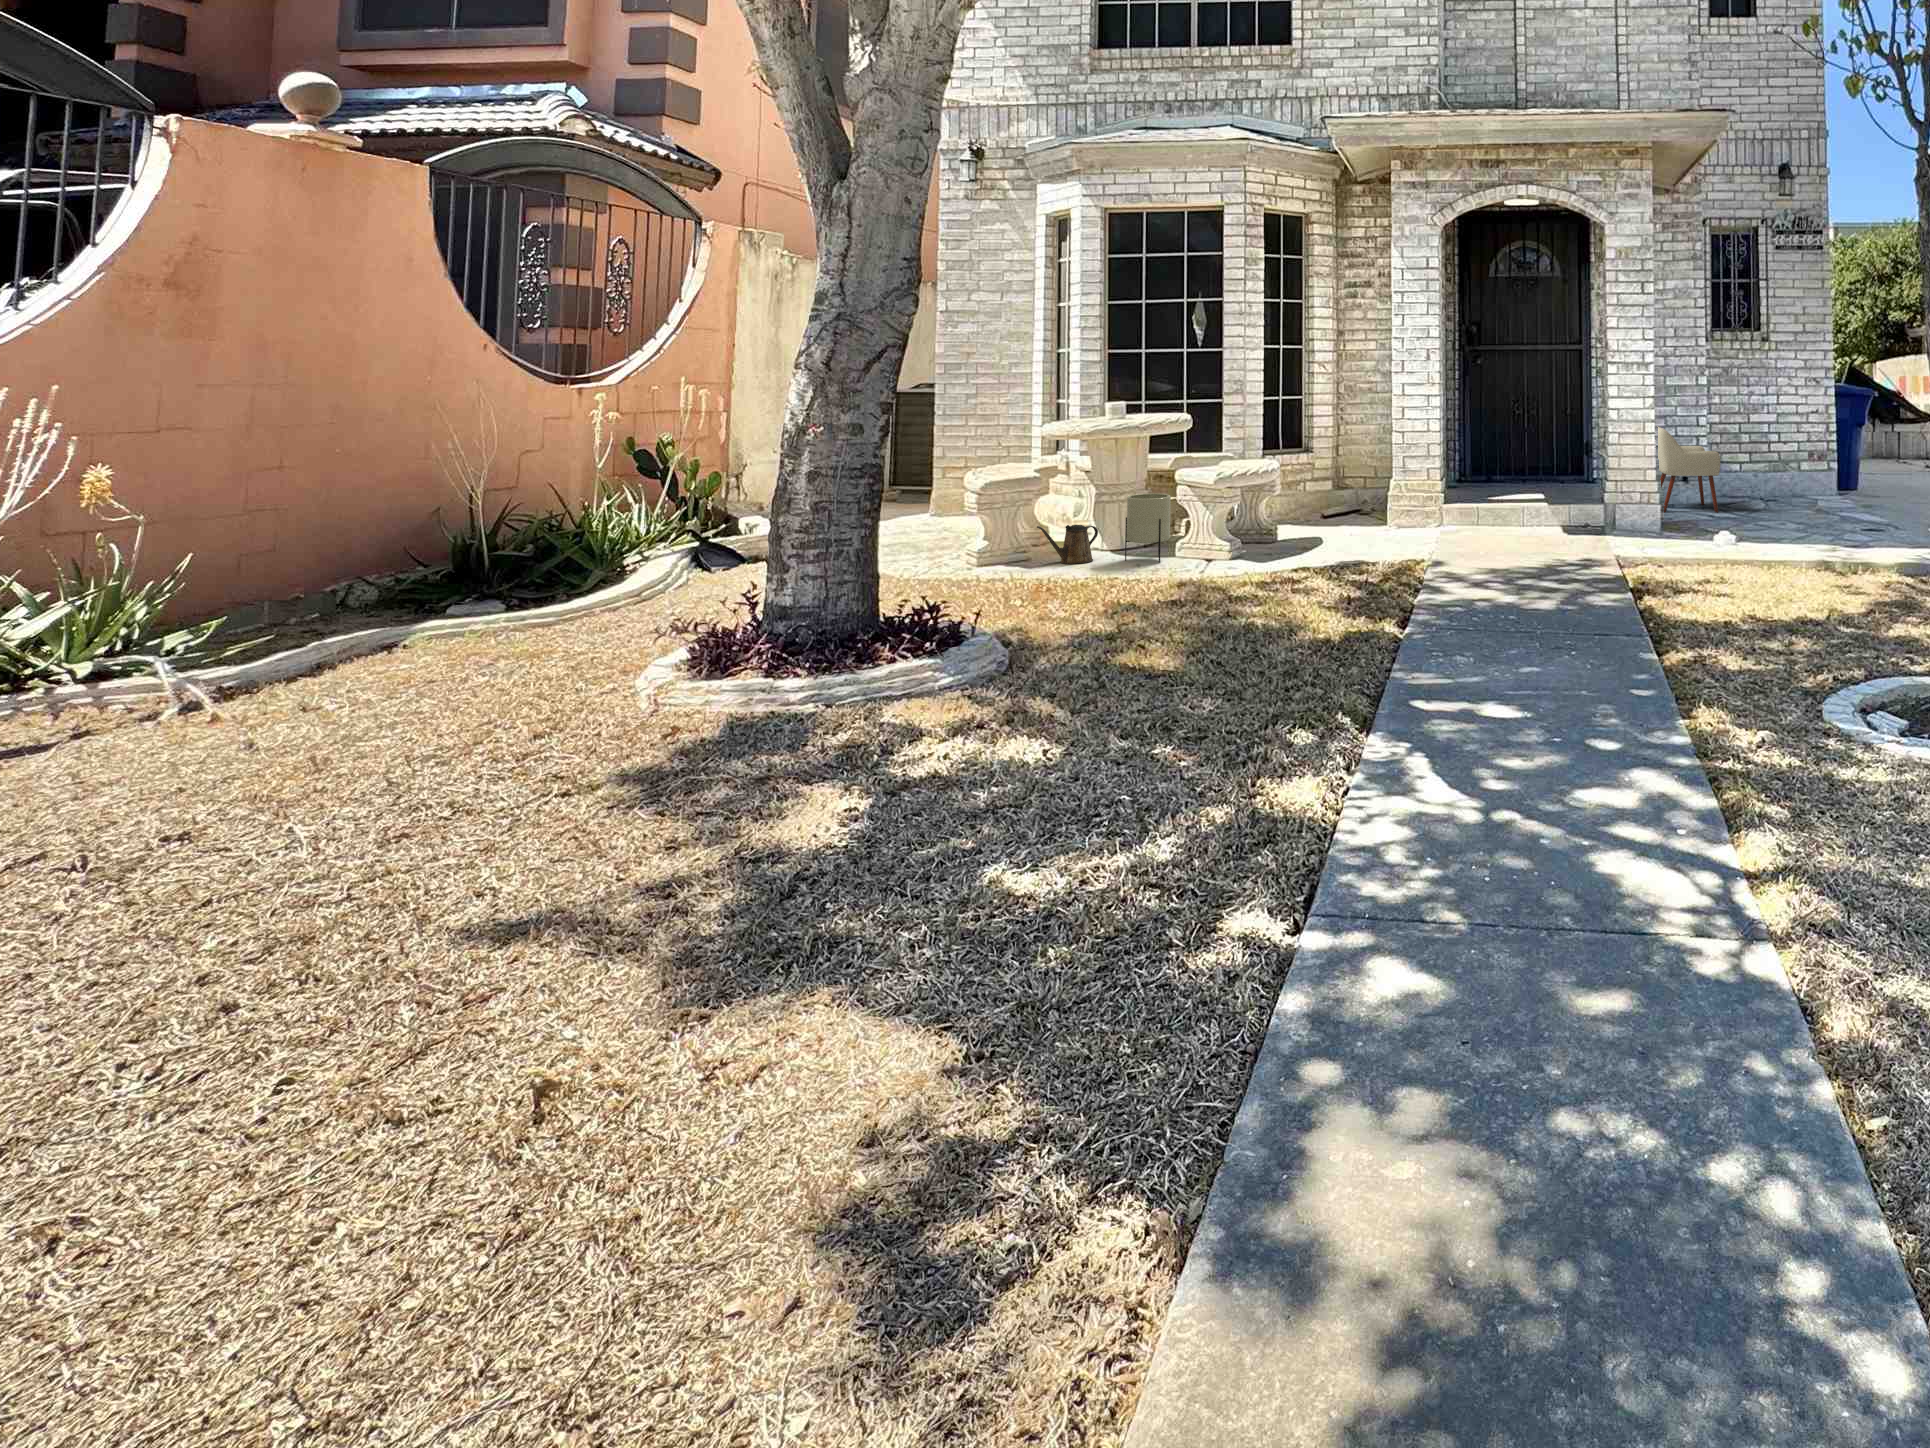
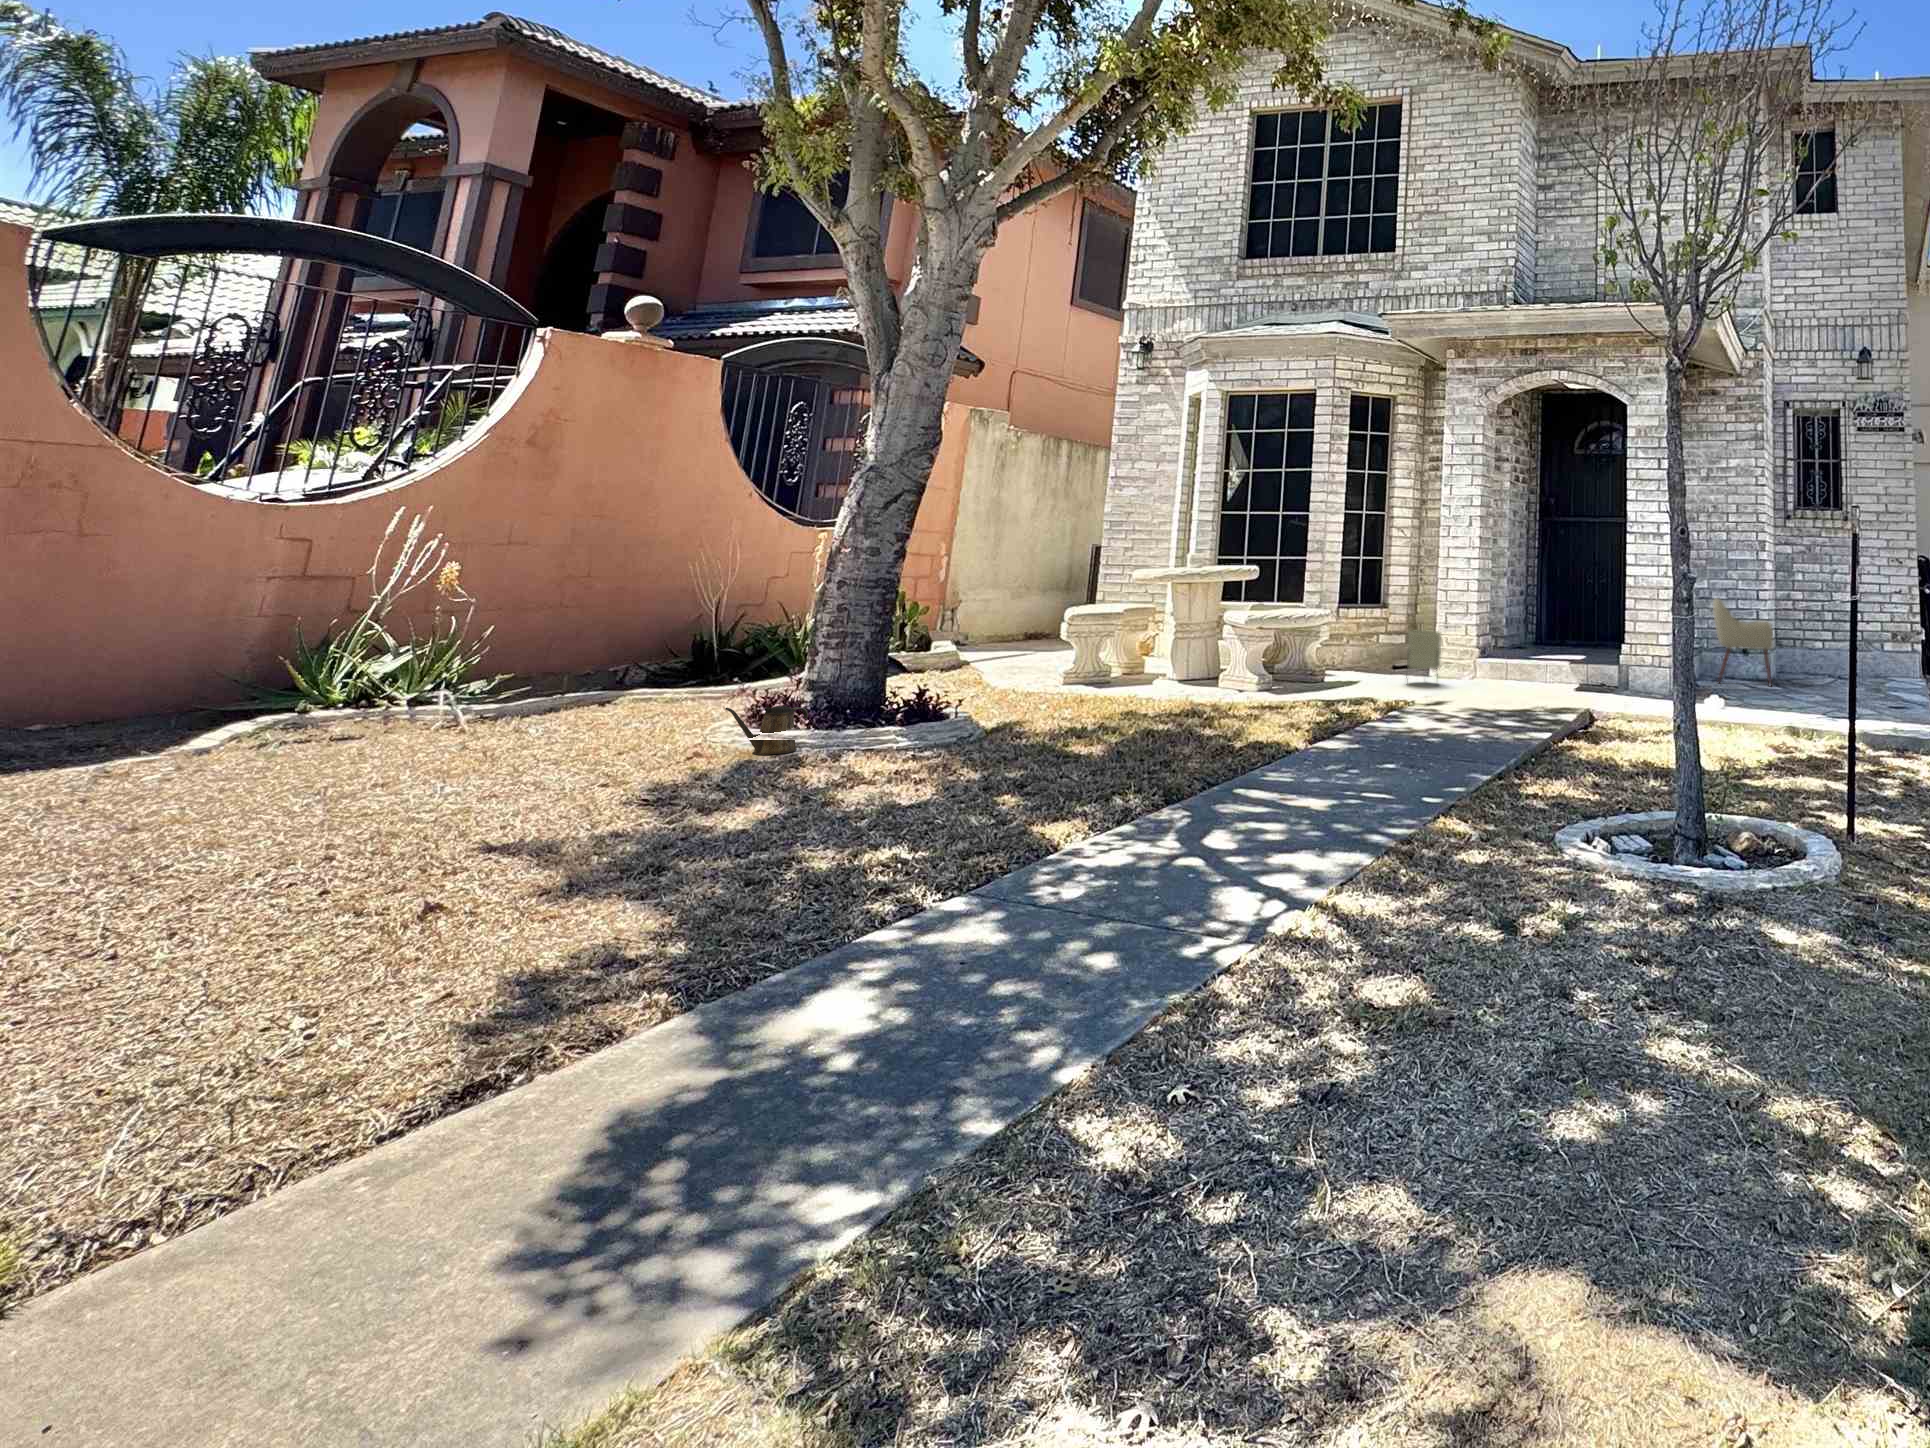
planter: present [1125,494,1171,563] -> present [1406,630,1441,680]
watering can: present [1037,525,1098,564] -> present [725,706,808,755]

